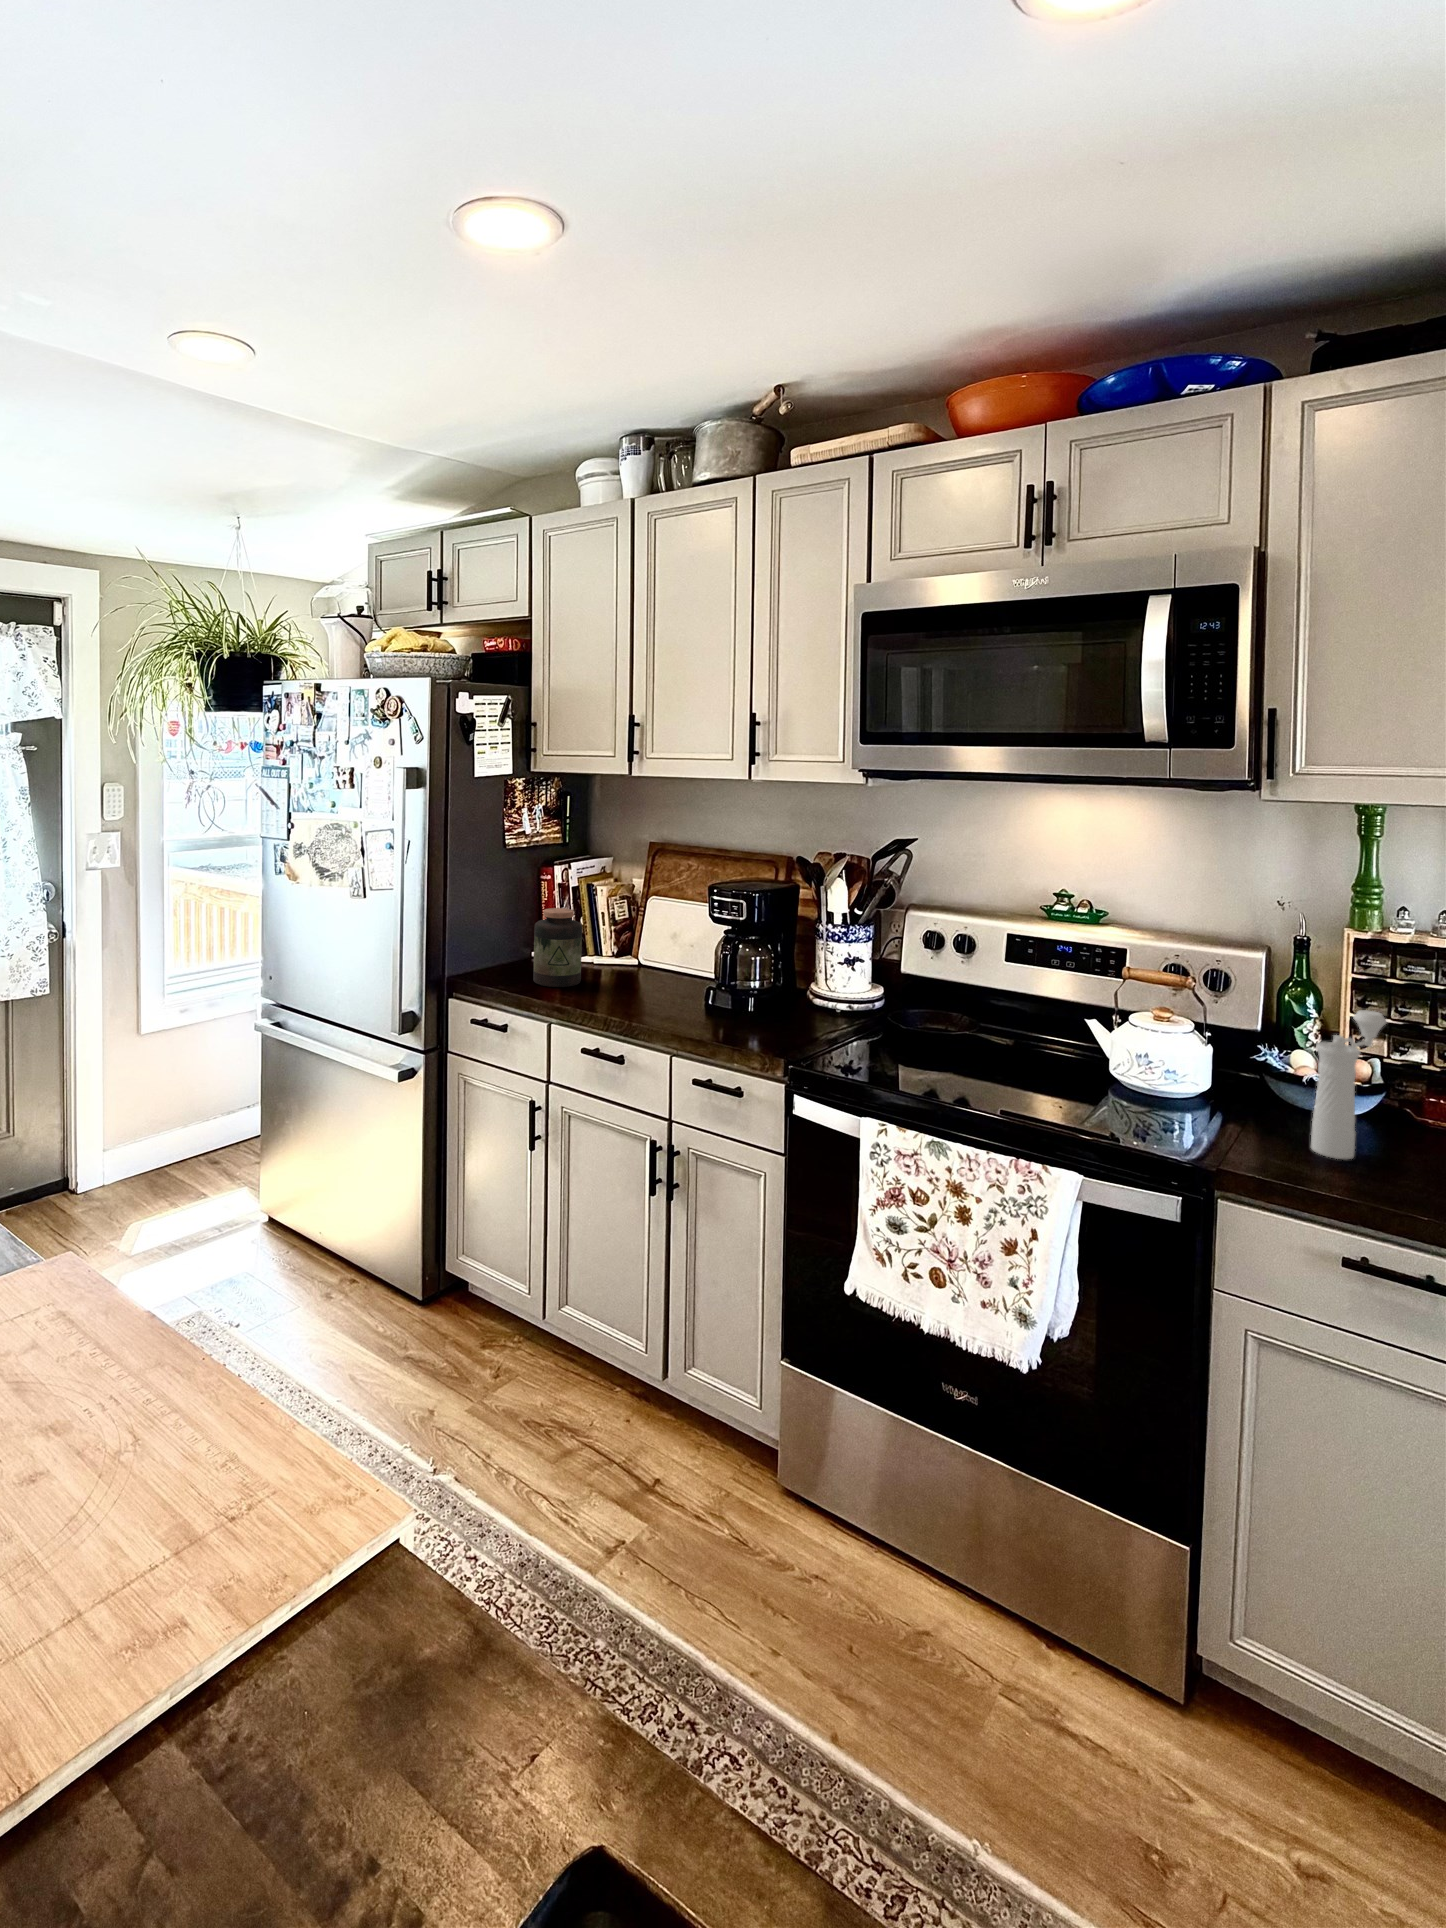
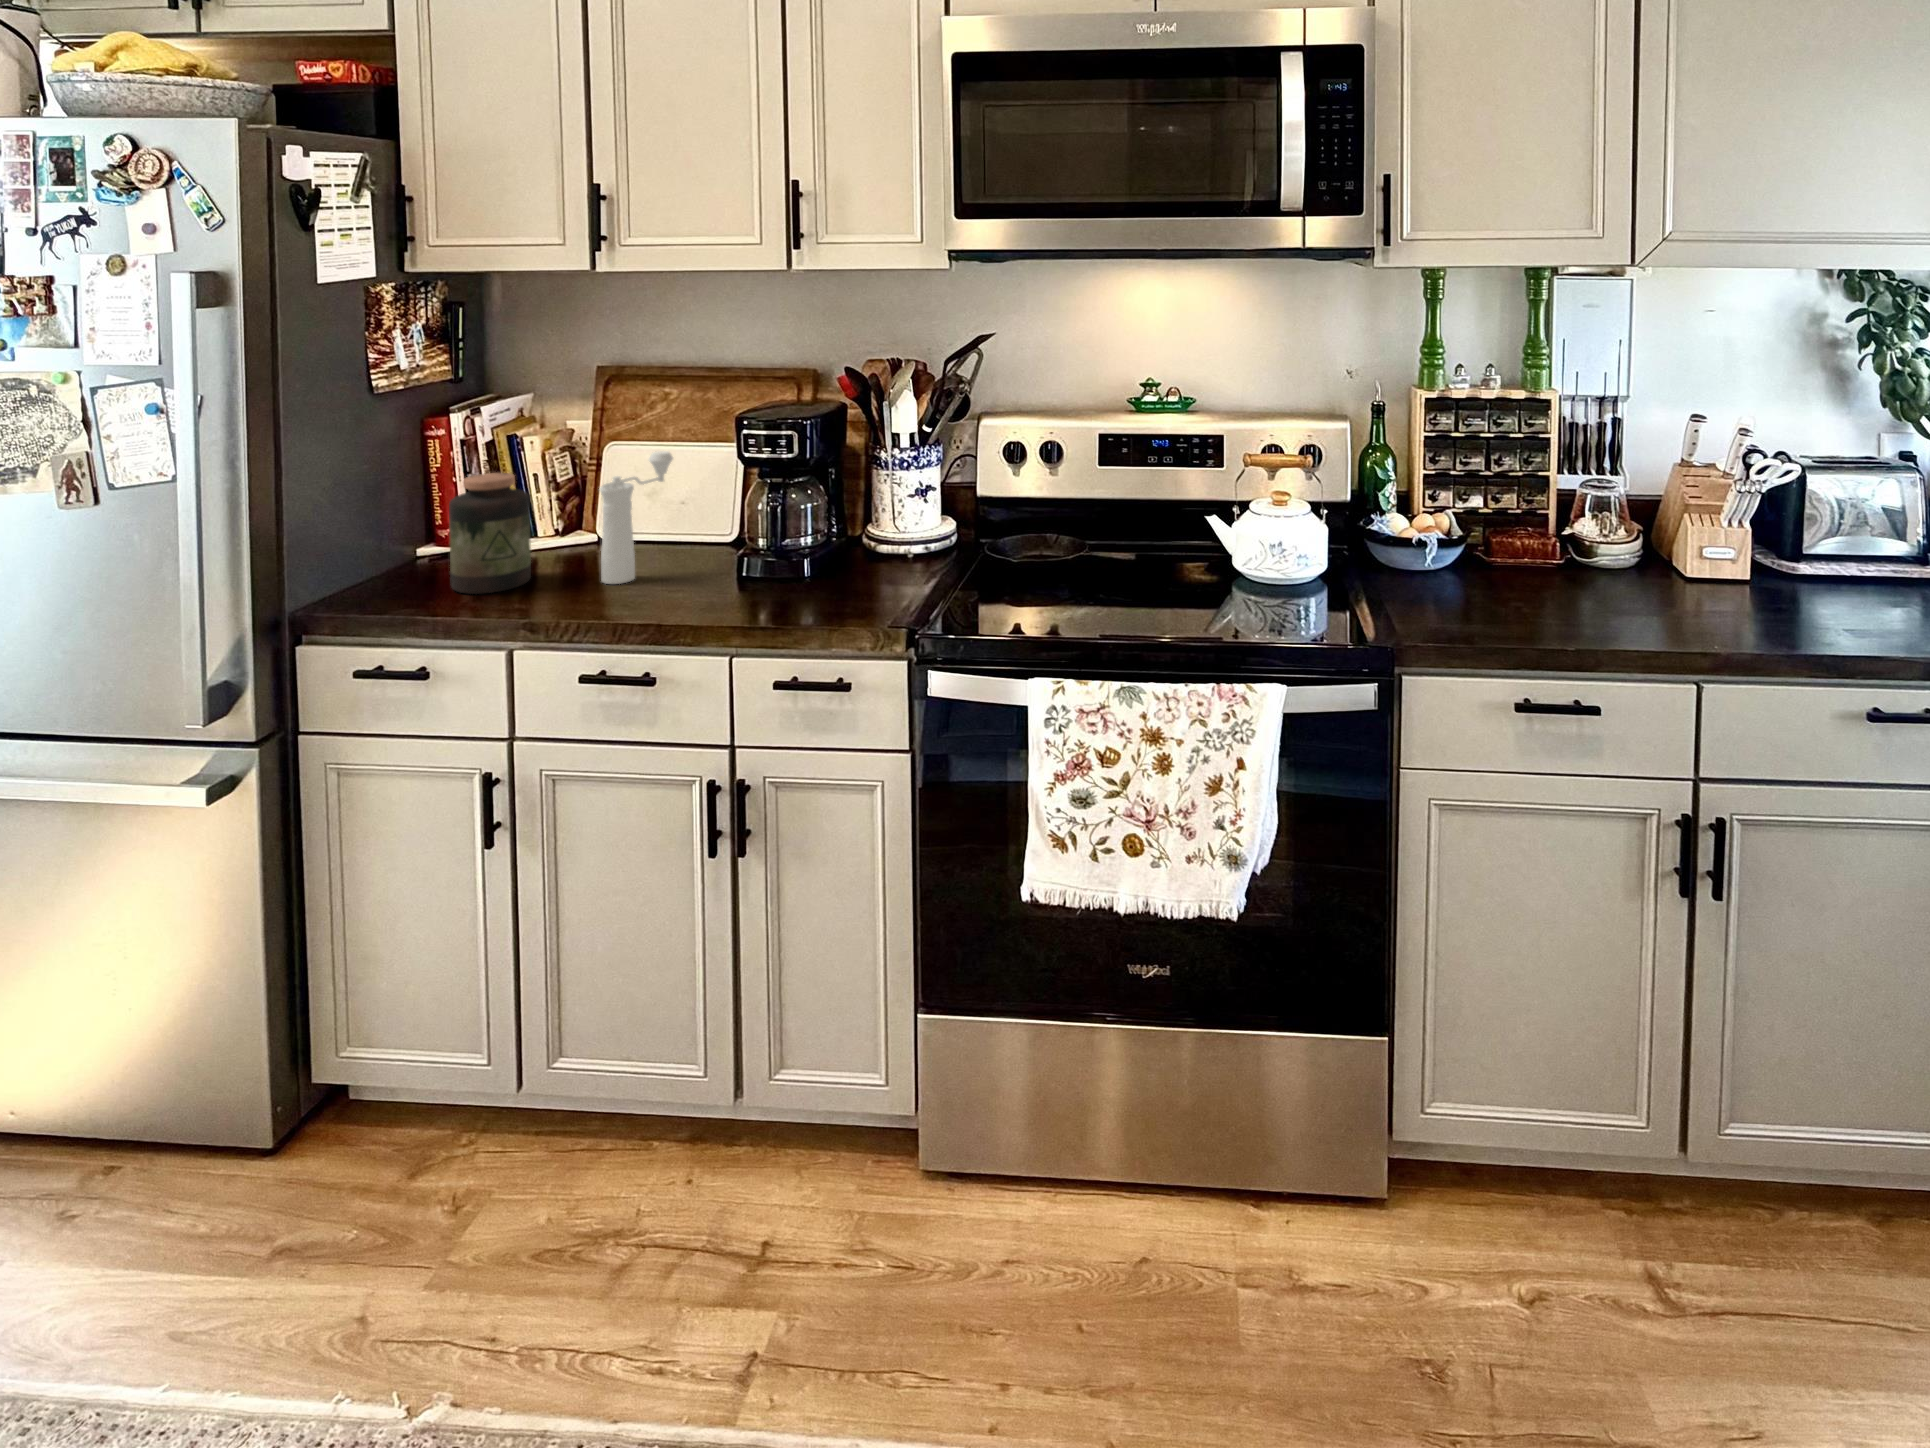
pepper mill: present [1311,1010,1386,1159] -> present [600,451,673,584]

